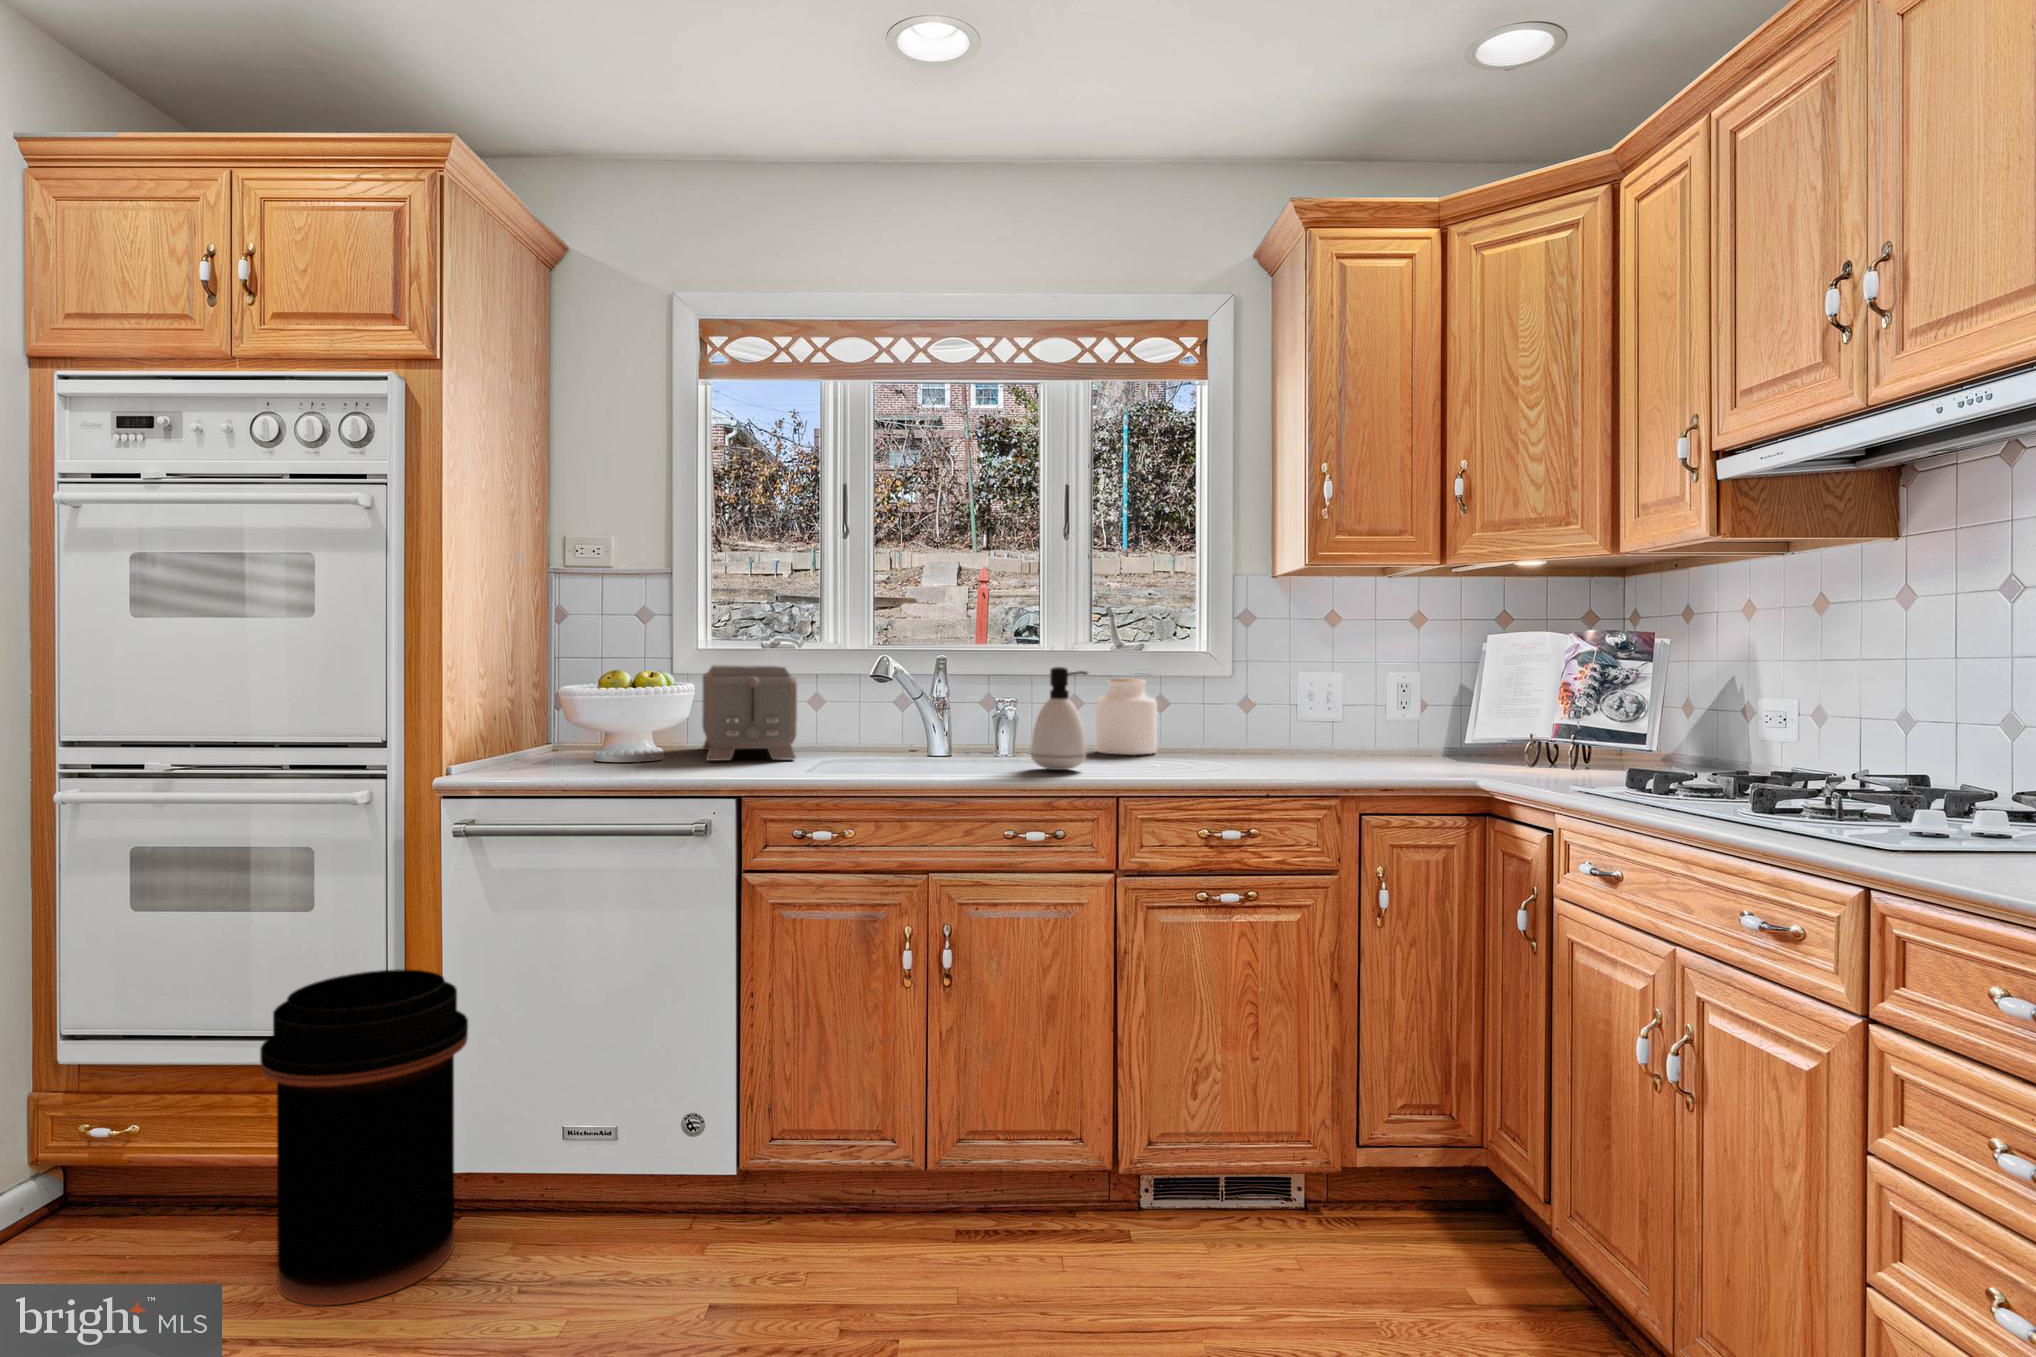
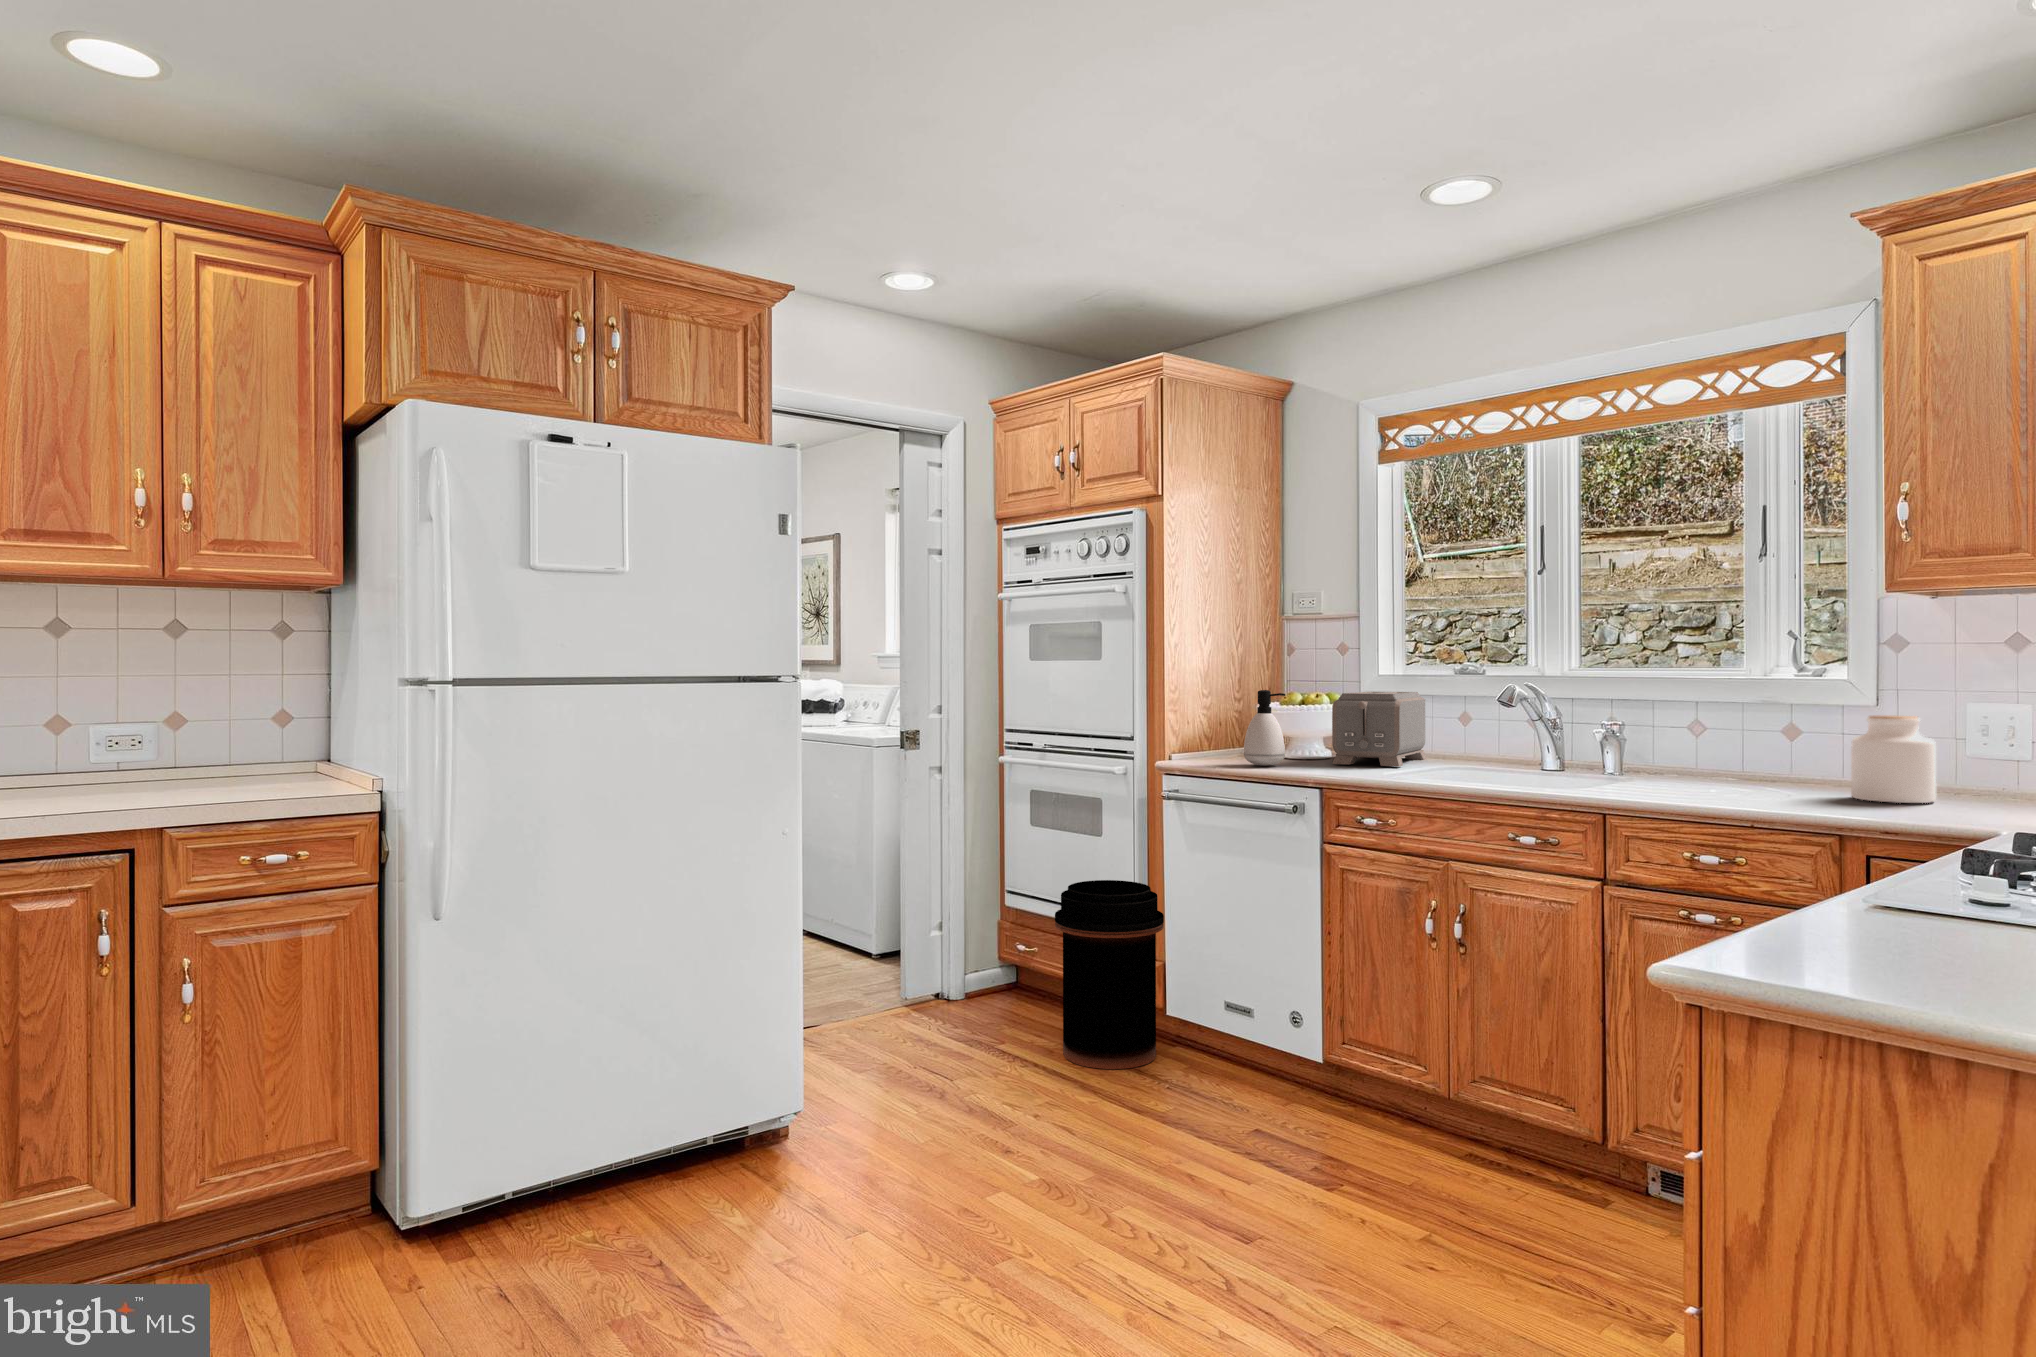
soap dispenser: present [1031,667,1087,770] -> present [1244,690,1285,766]
jar: present [1096,679,1157,755] -> present [1851,715,1936,803]

